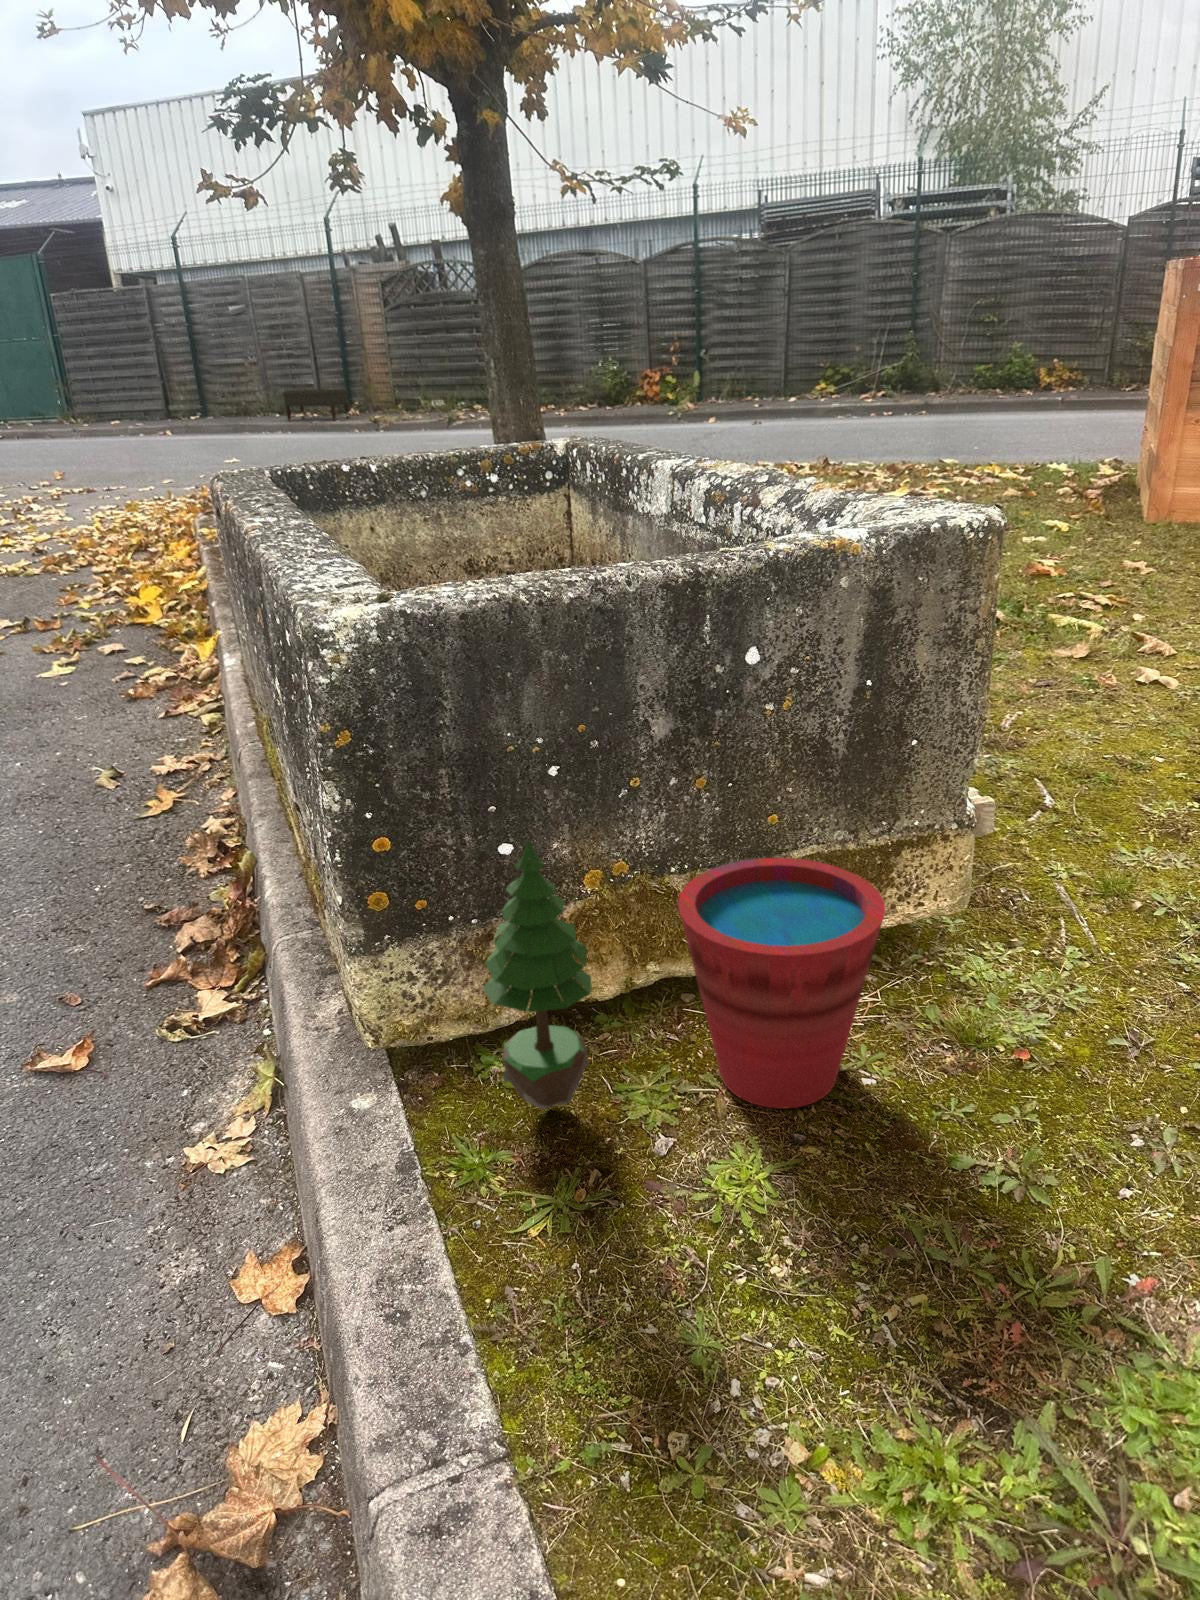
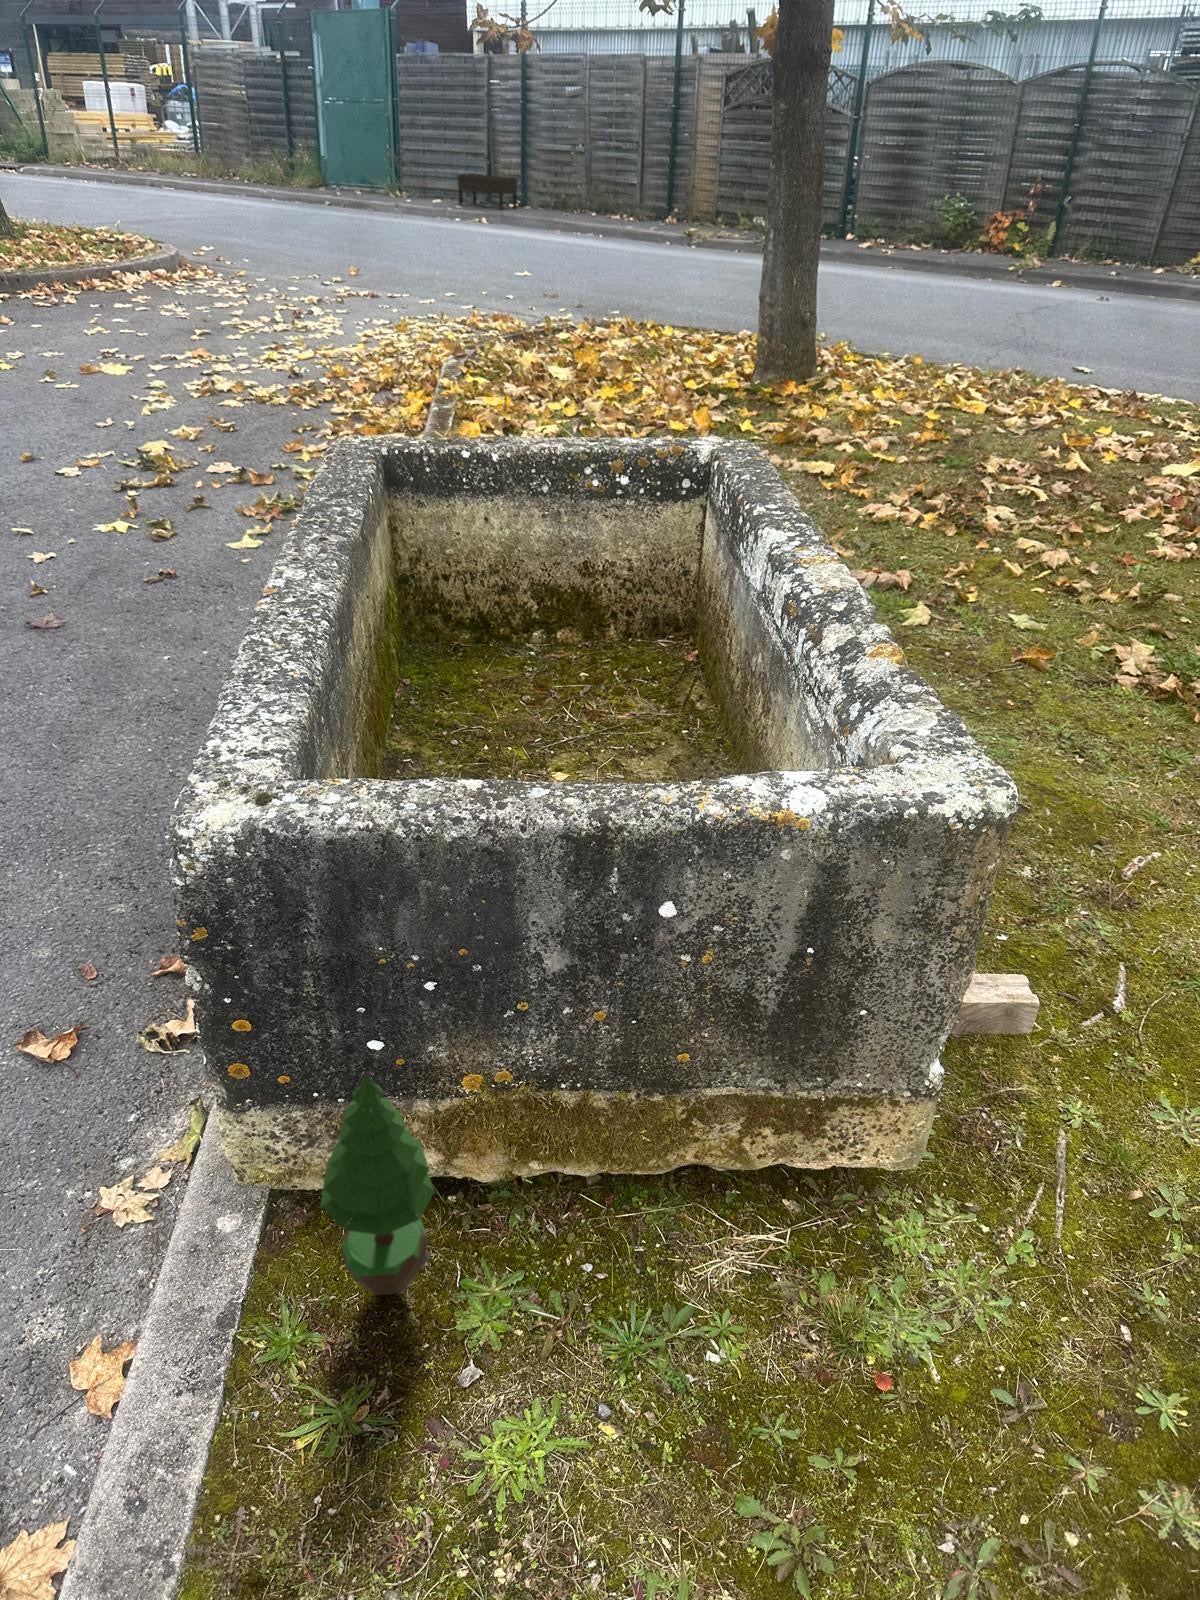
bench: present [282,388,349,420] -> present [457,173,518,210]
bucket: present [678,858,885,1109] -> none [522,1098,742,1372]

